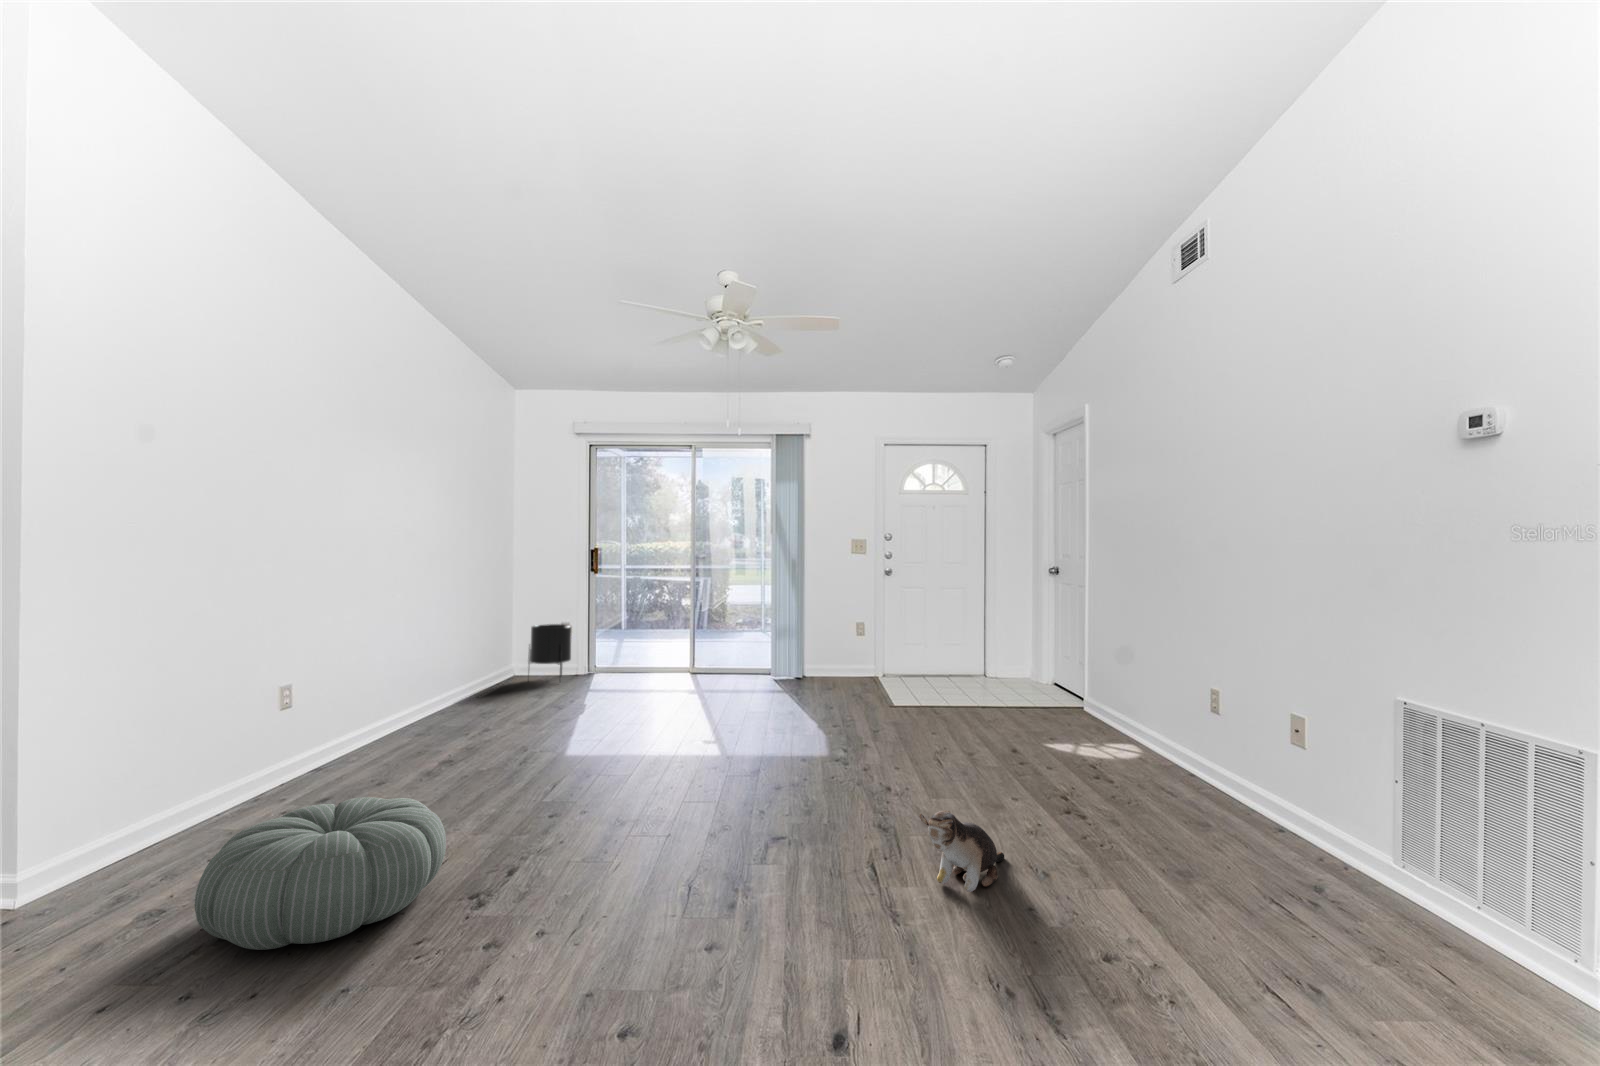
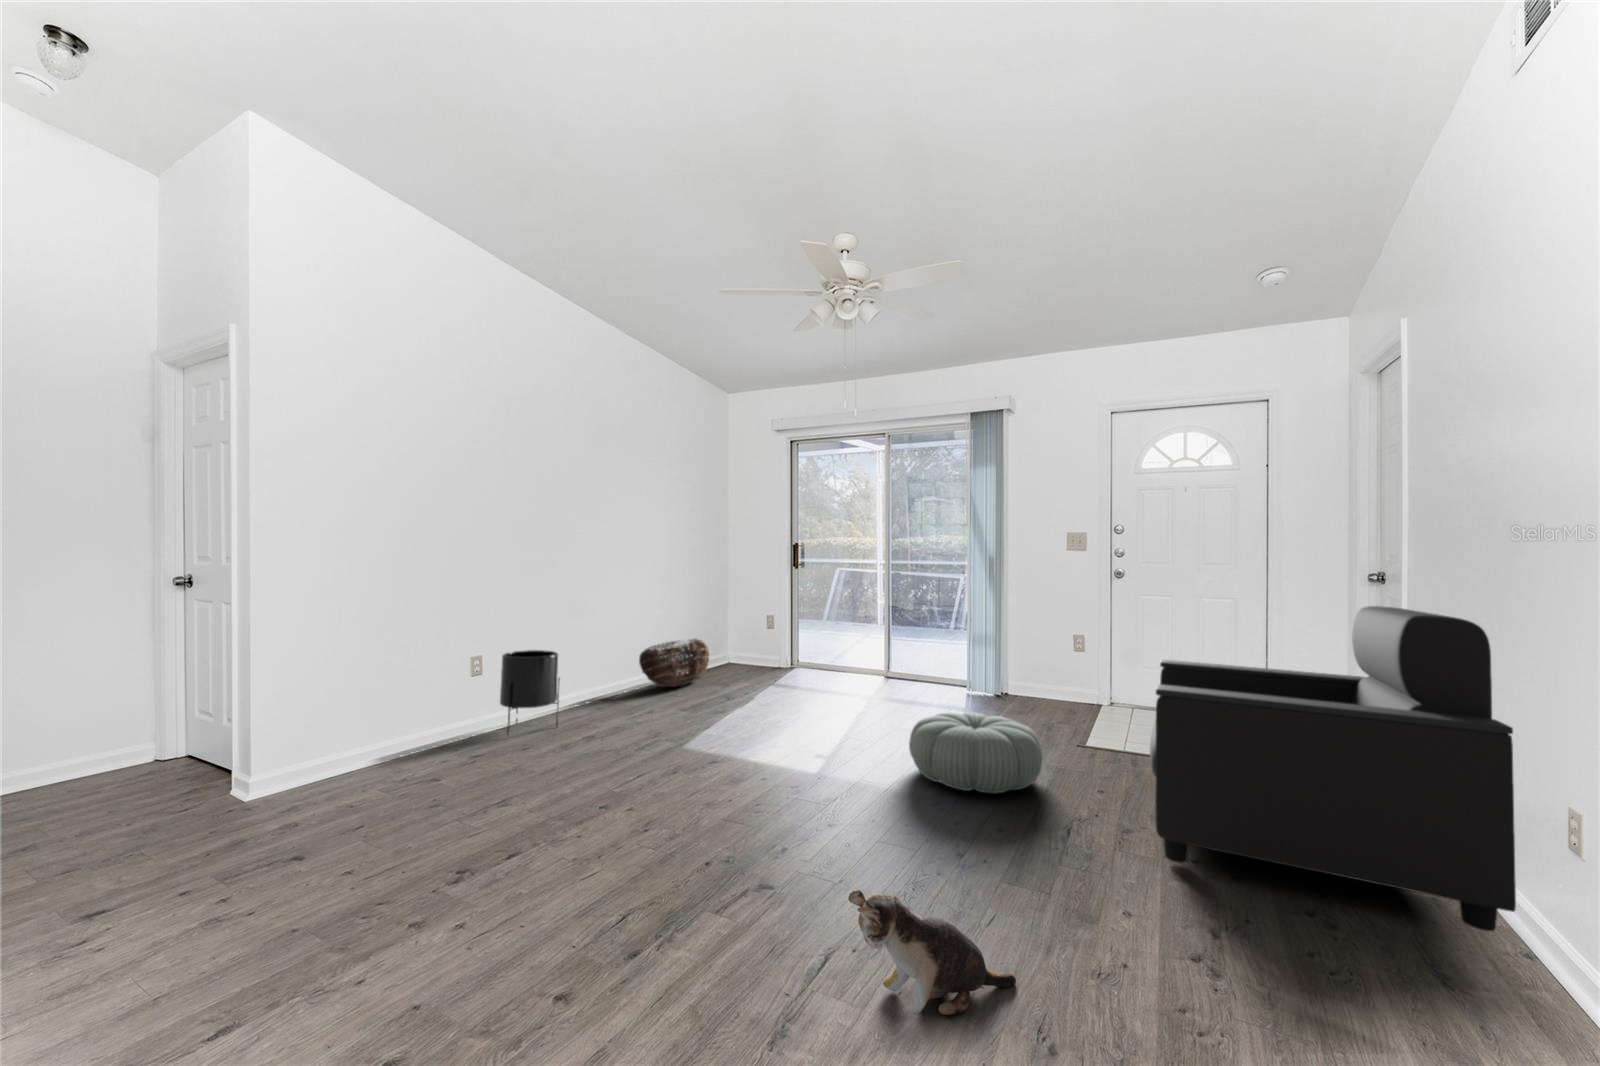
armchair: none [961,586,1185,768] -> present [1150,606,1516,931]
planter: present [529,624,572,677] -> present [500,650,560,735]
basket: none [444,652,515,708] -> present [639,639,709,687]
pouf: present [195,797,446,950] -> present [909,712,1042,793]

